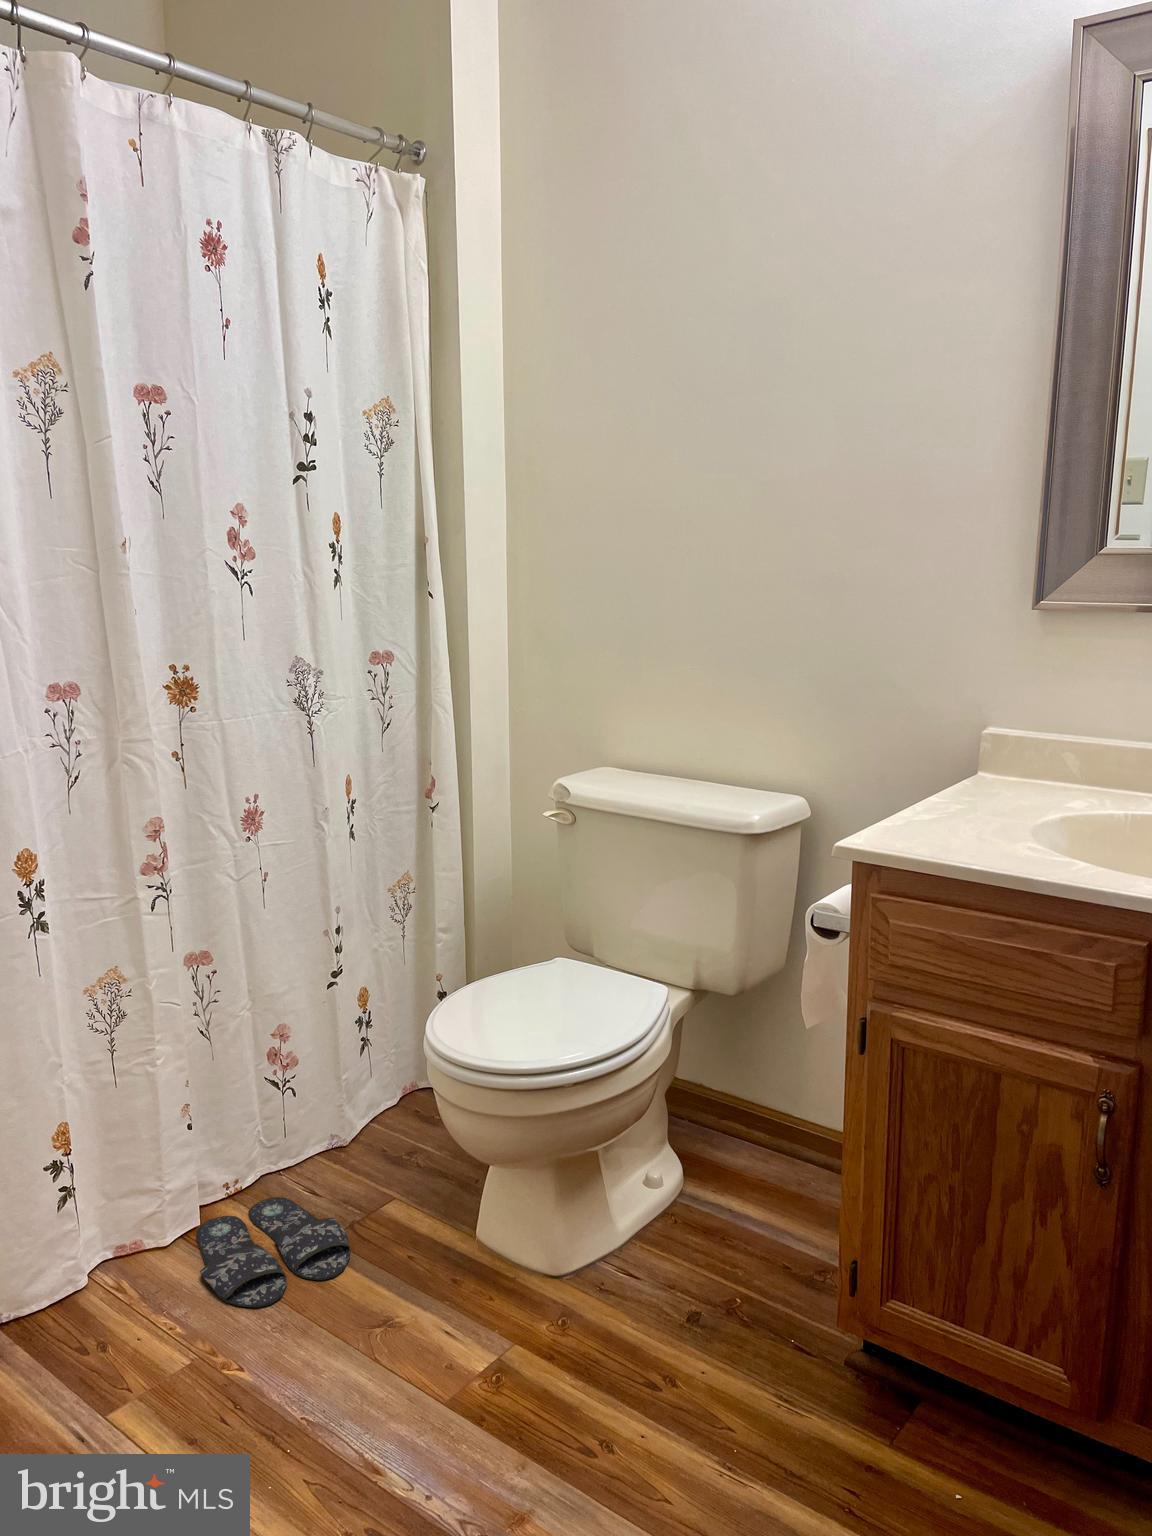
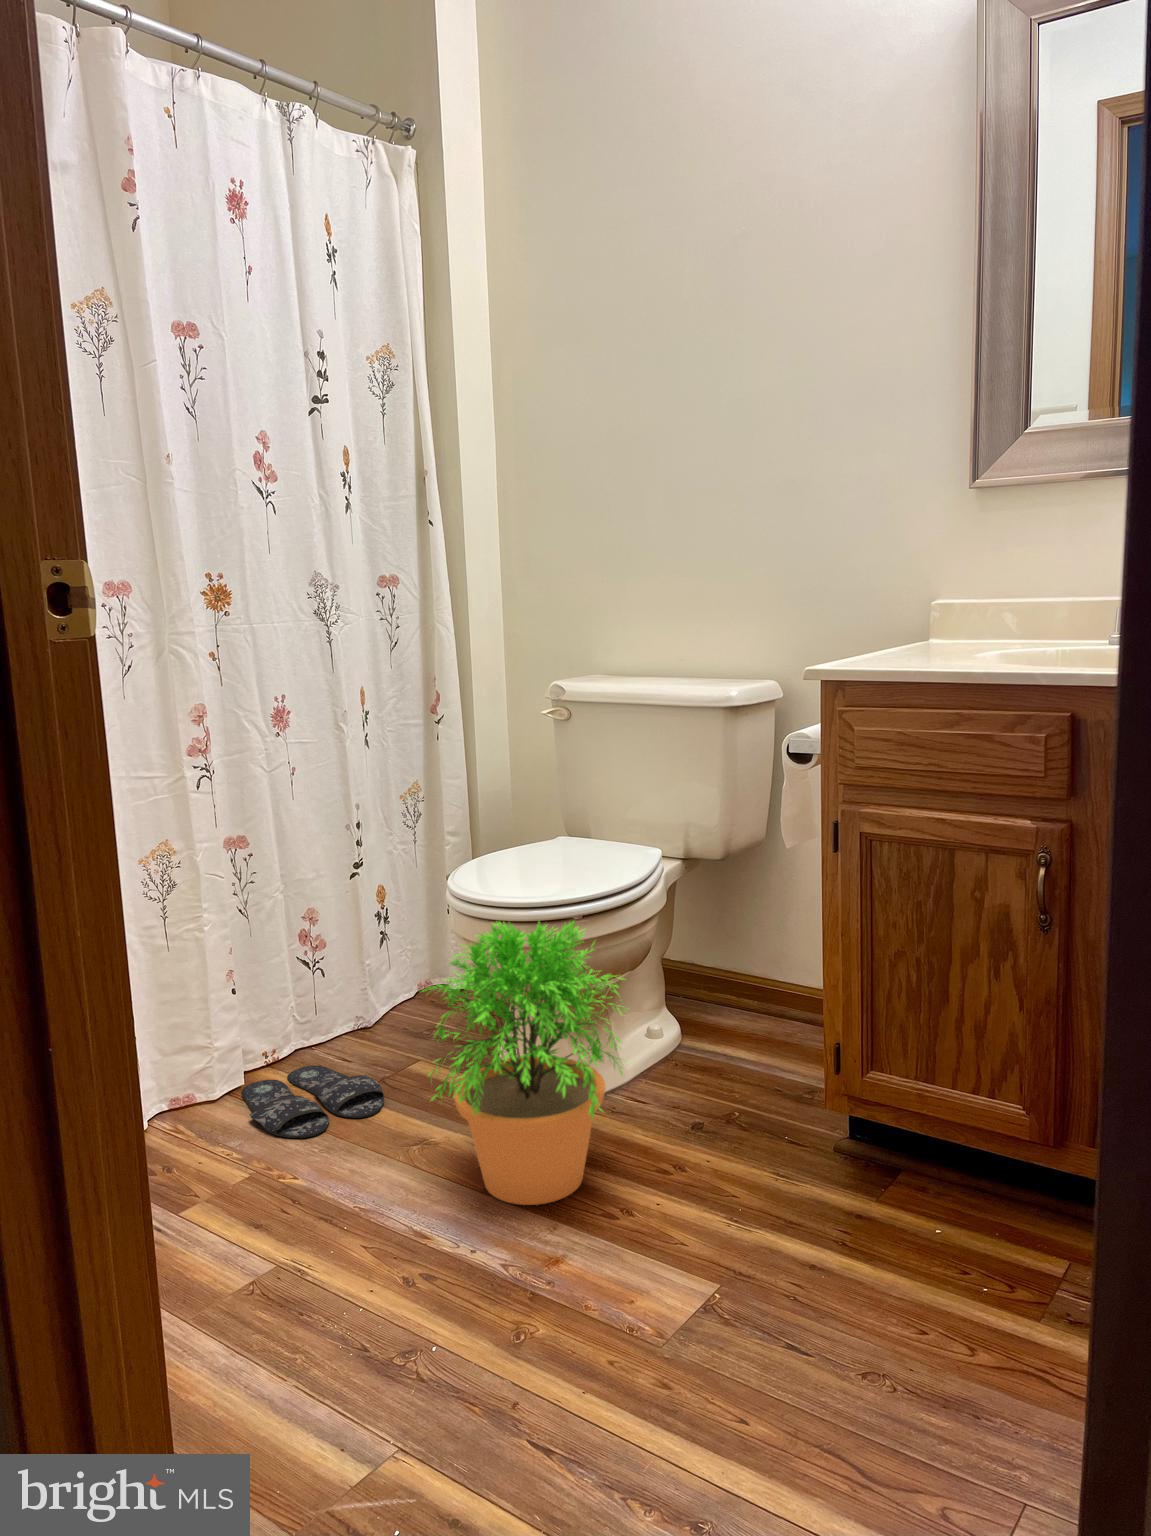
potted plant: none [381,1097,624,1432] -> present [429,921,625,1205]

